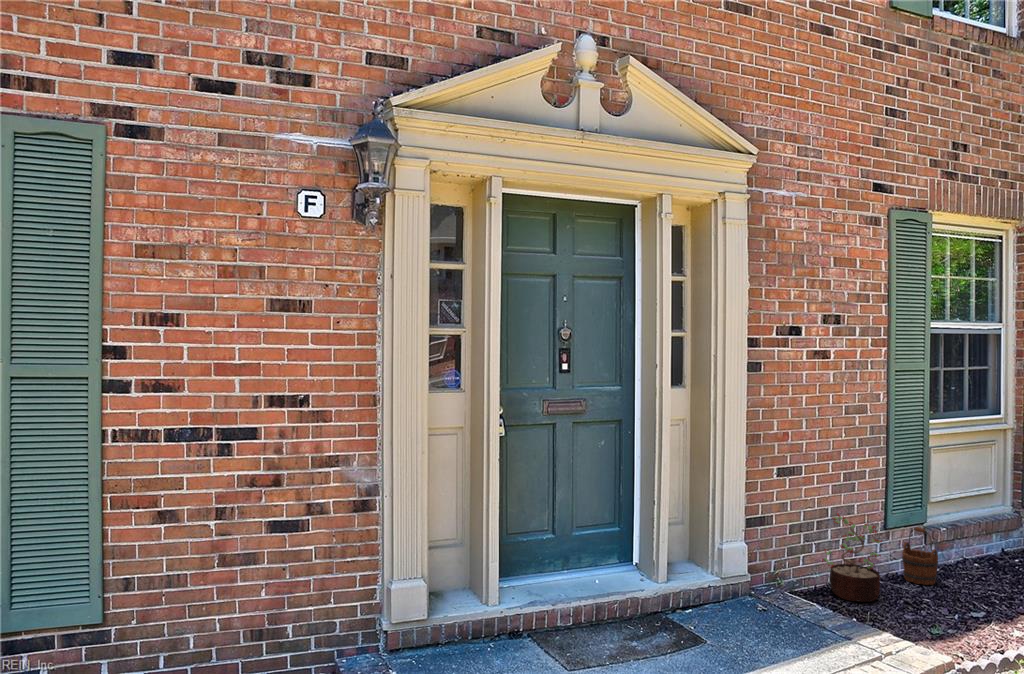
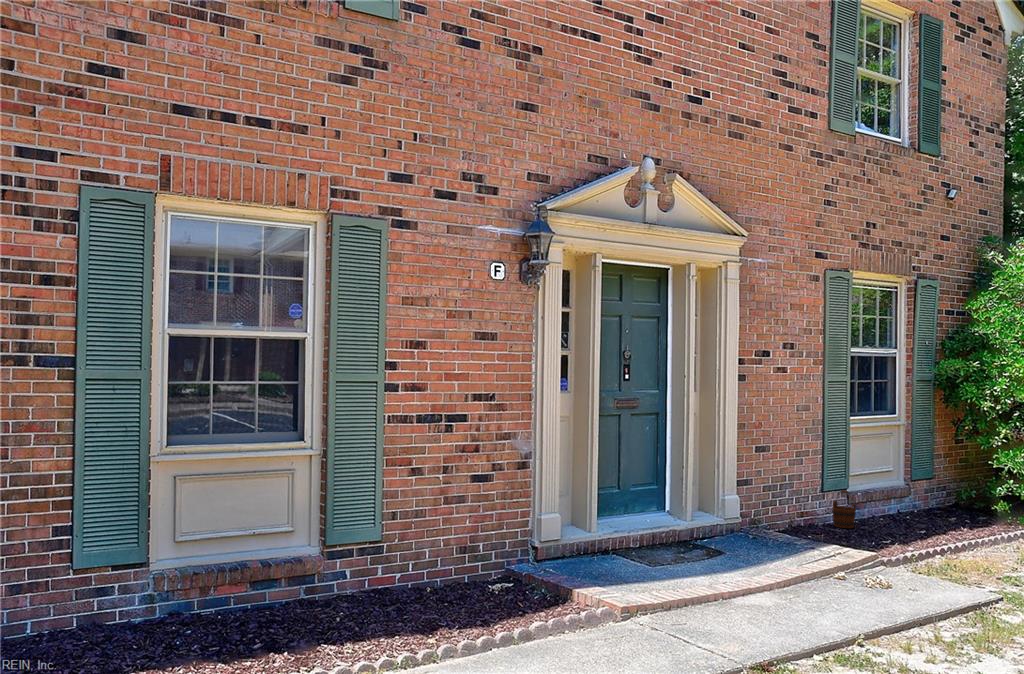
decorative plant: present [822,514,882,602] -> none [784,479,824,537]

